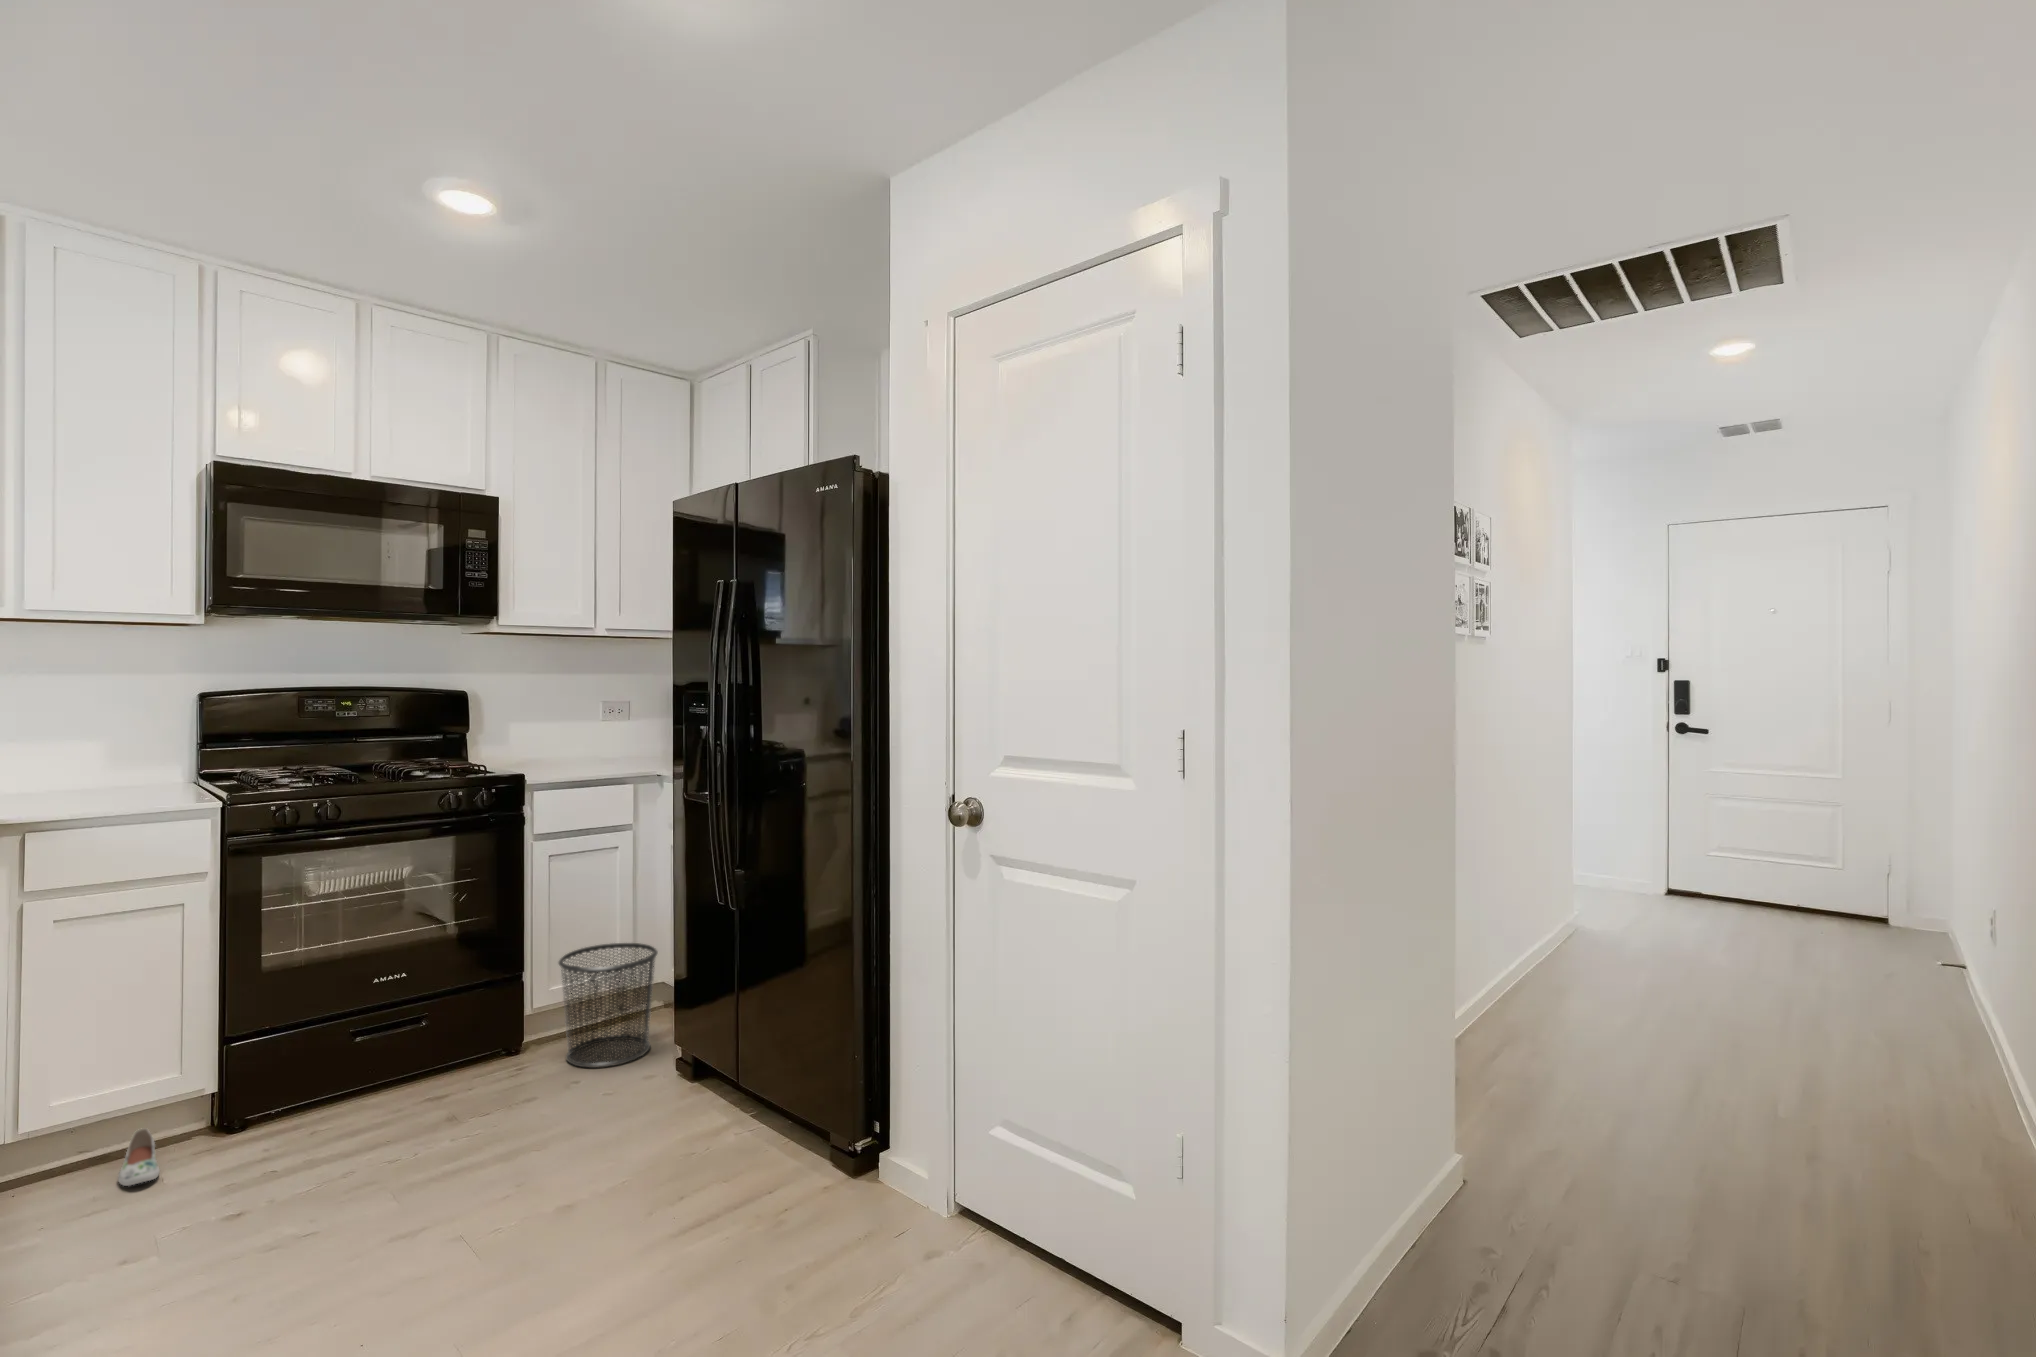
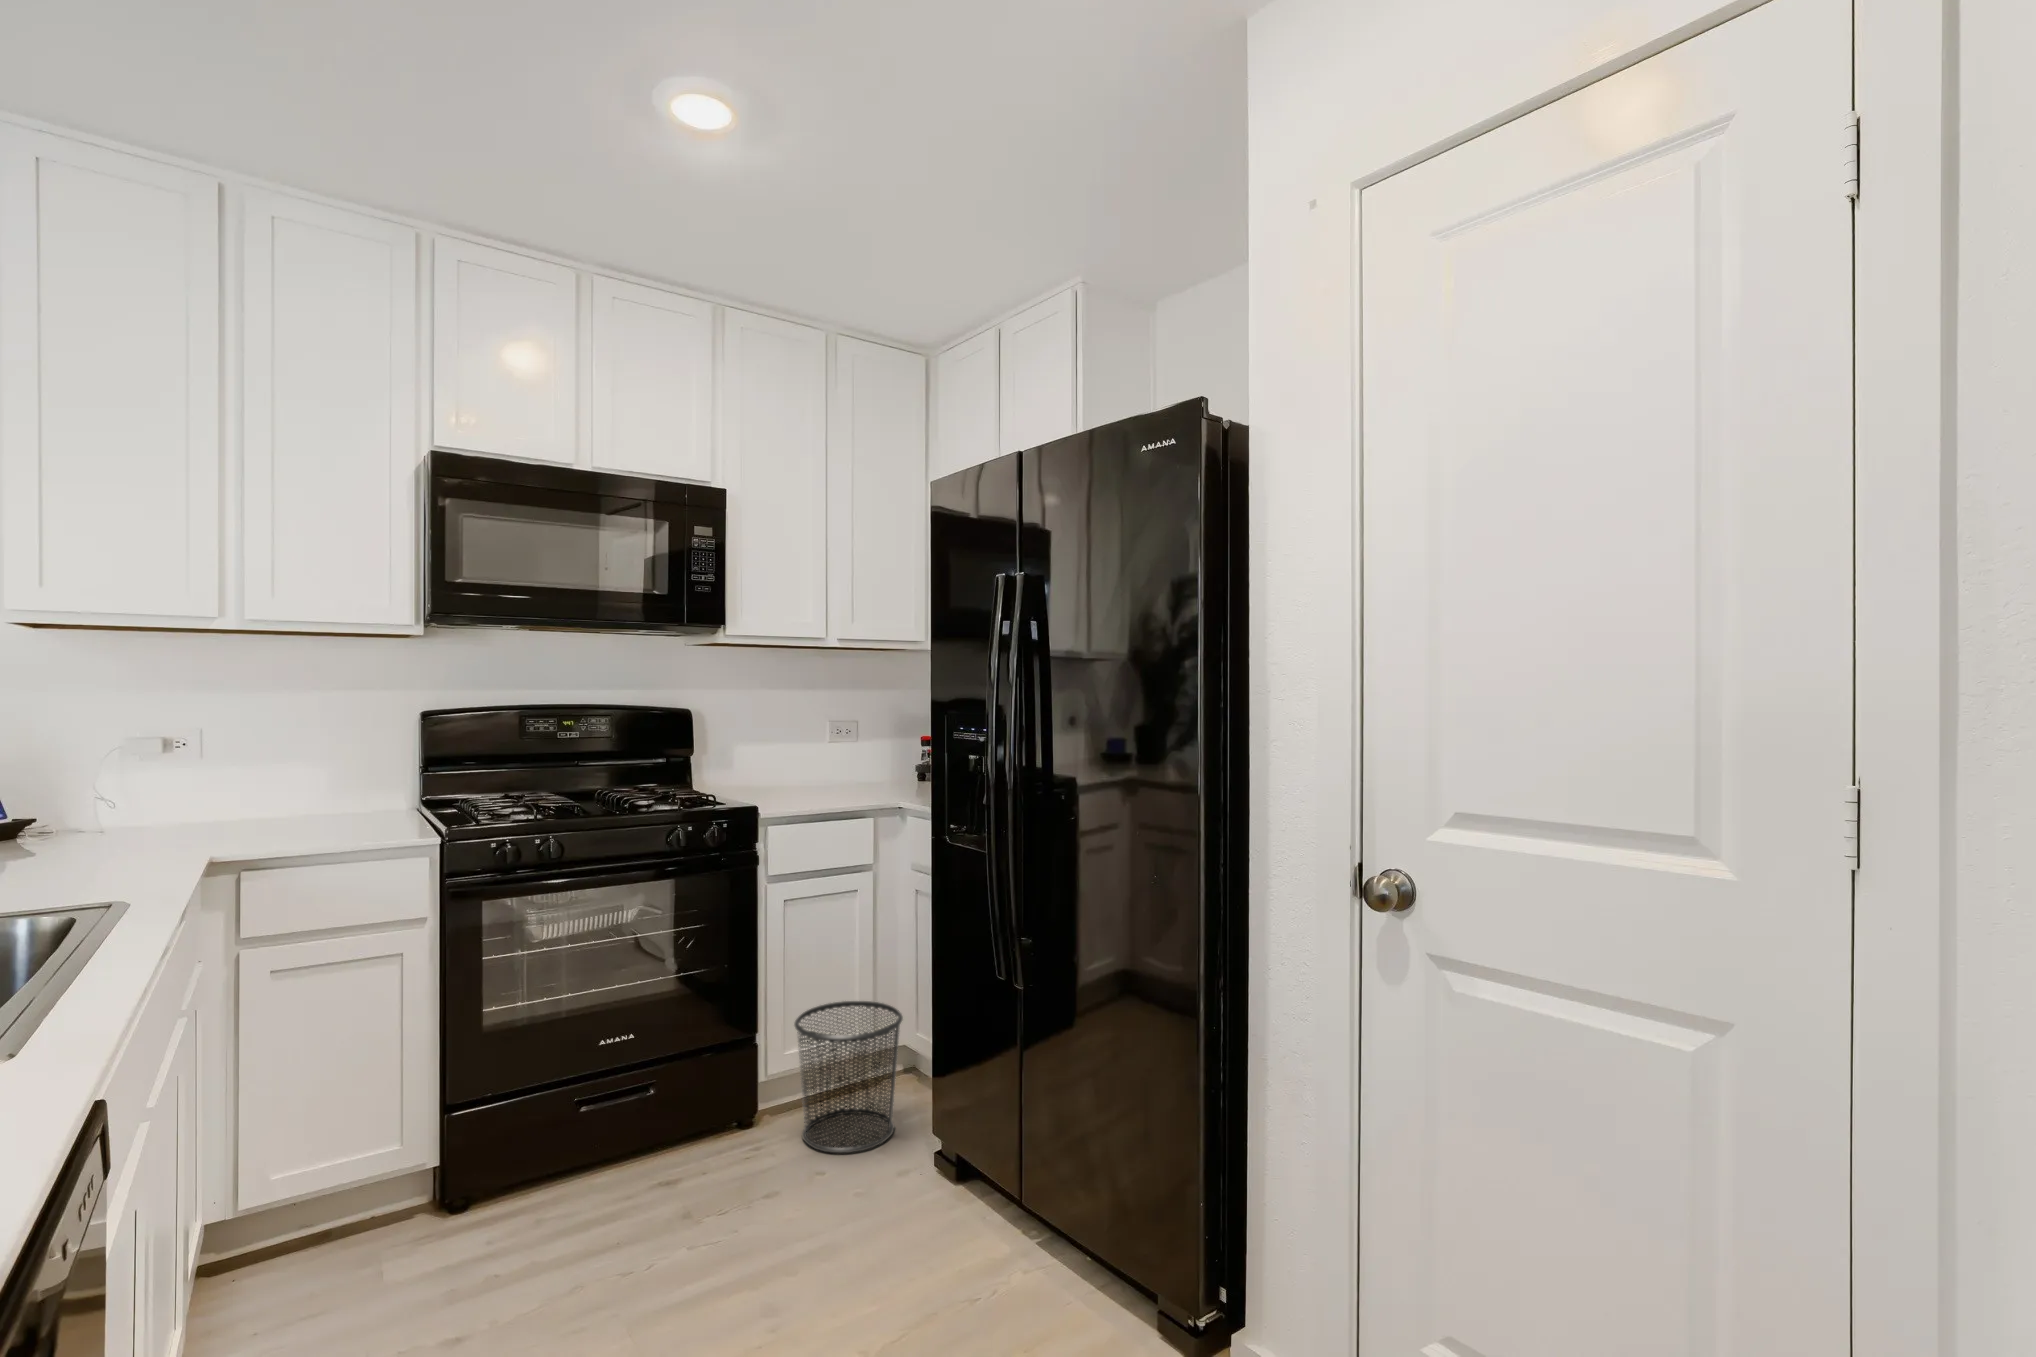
shoe: present [118,1128,160,1186] -> none [333,1213,376,1291]

